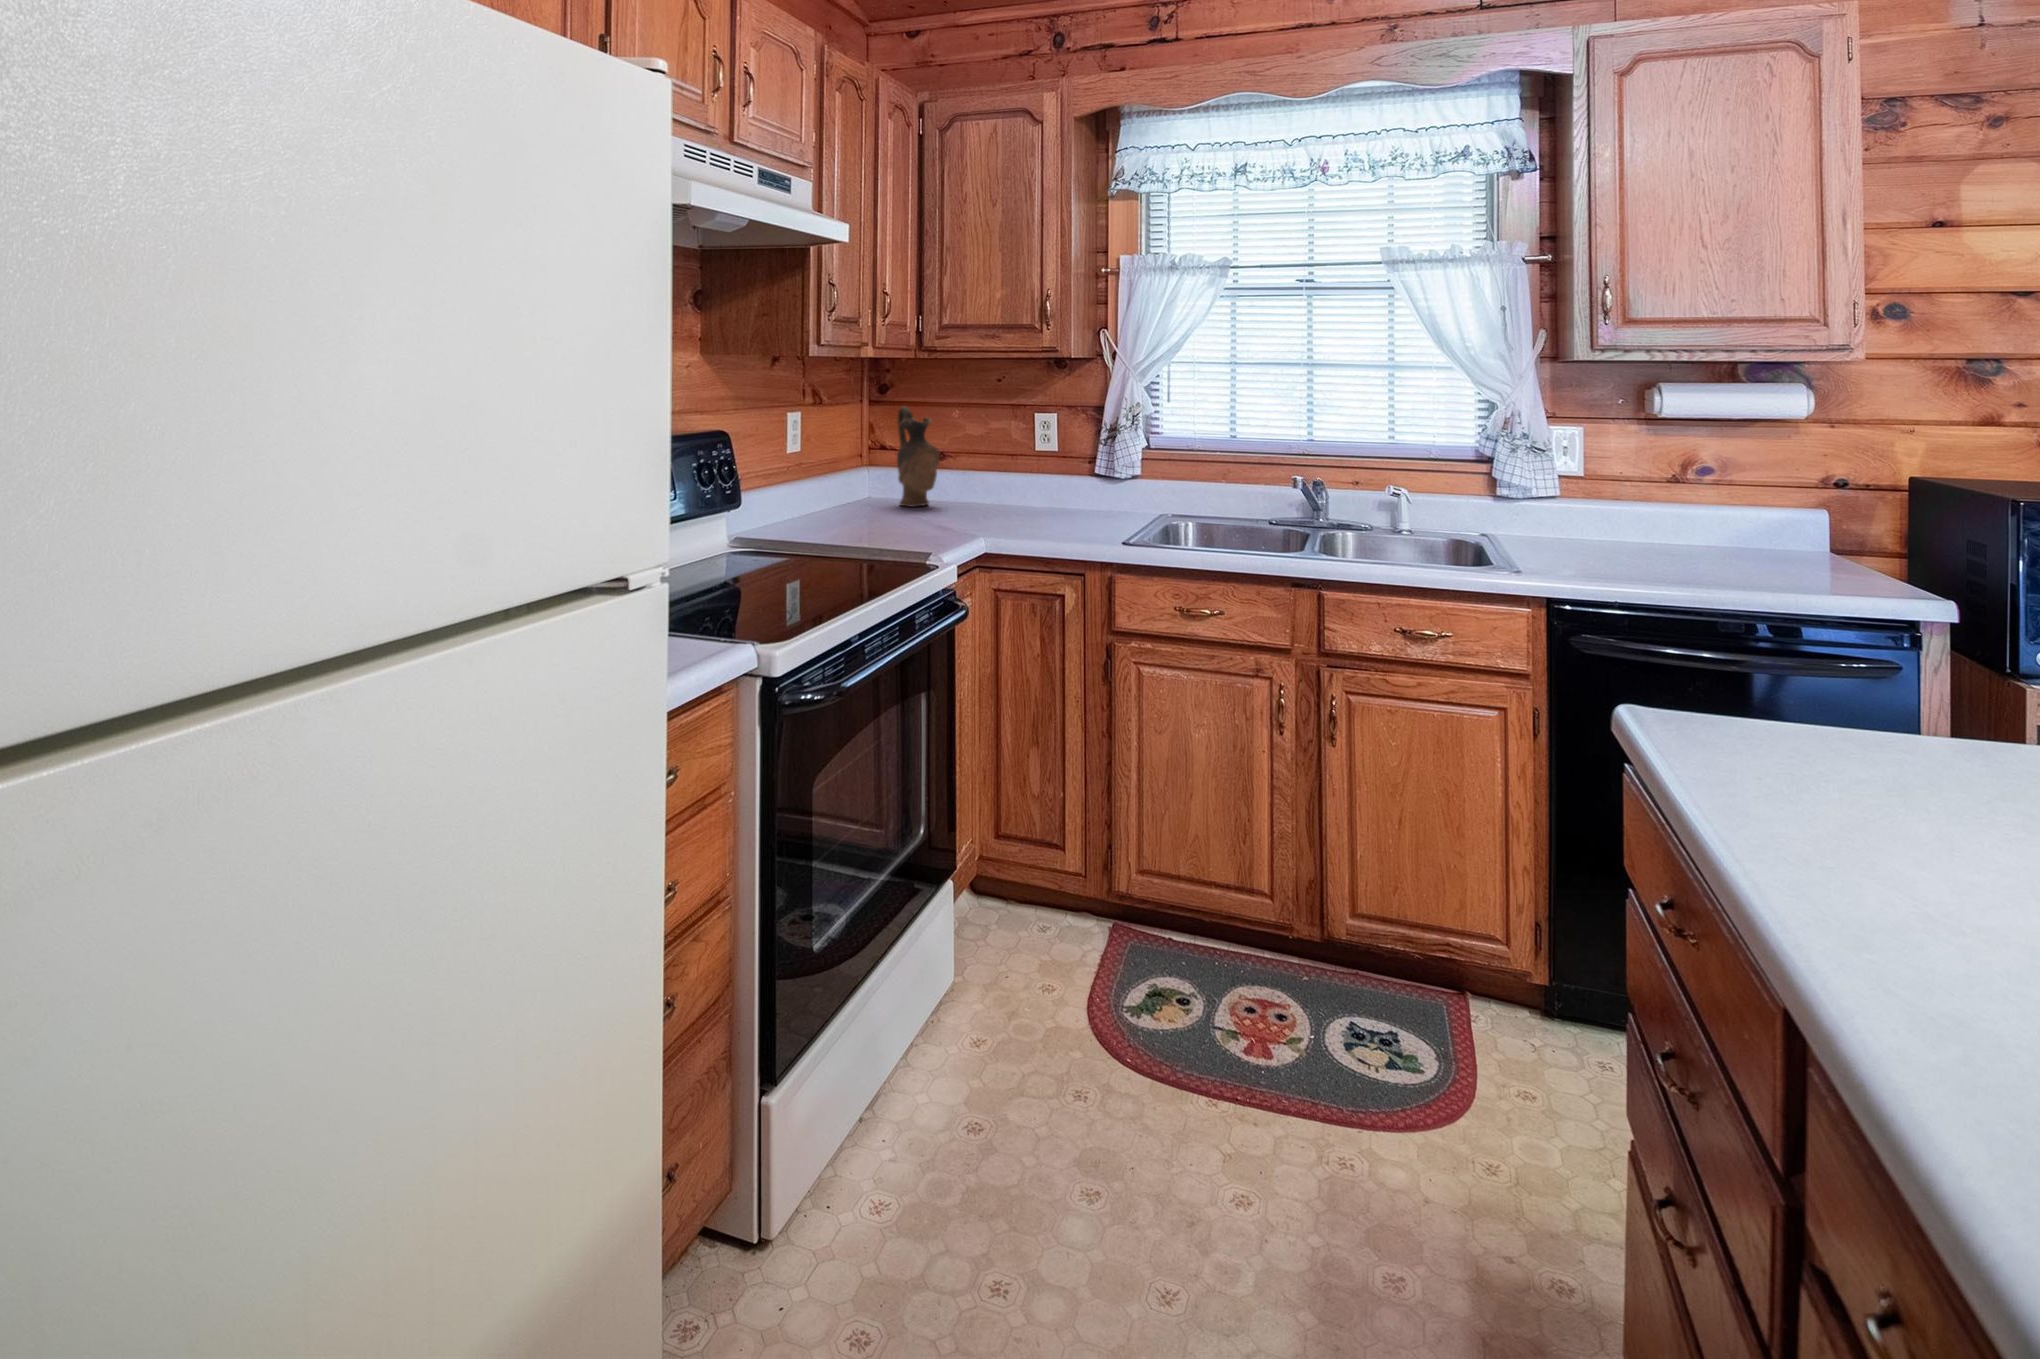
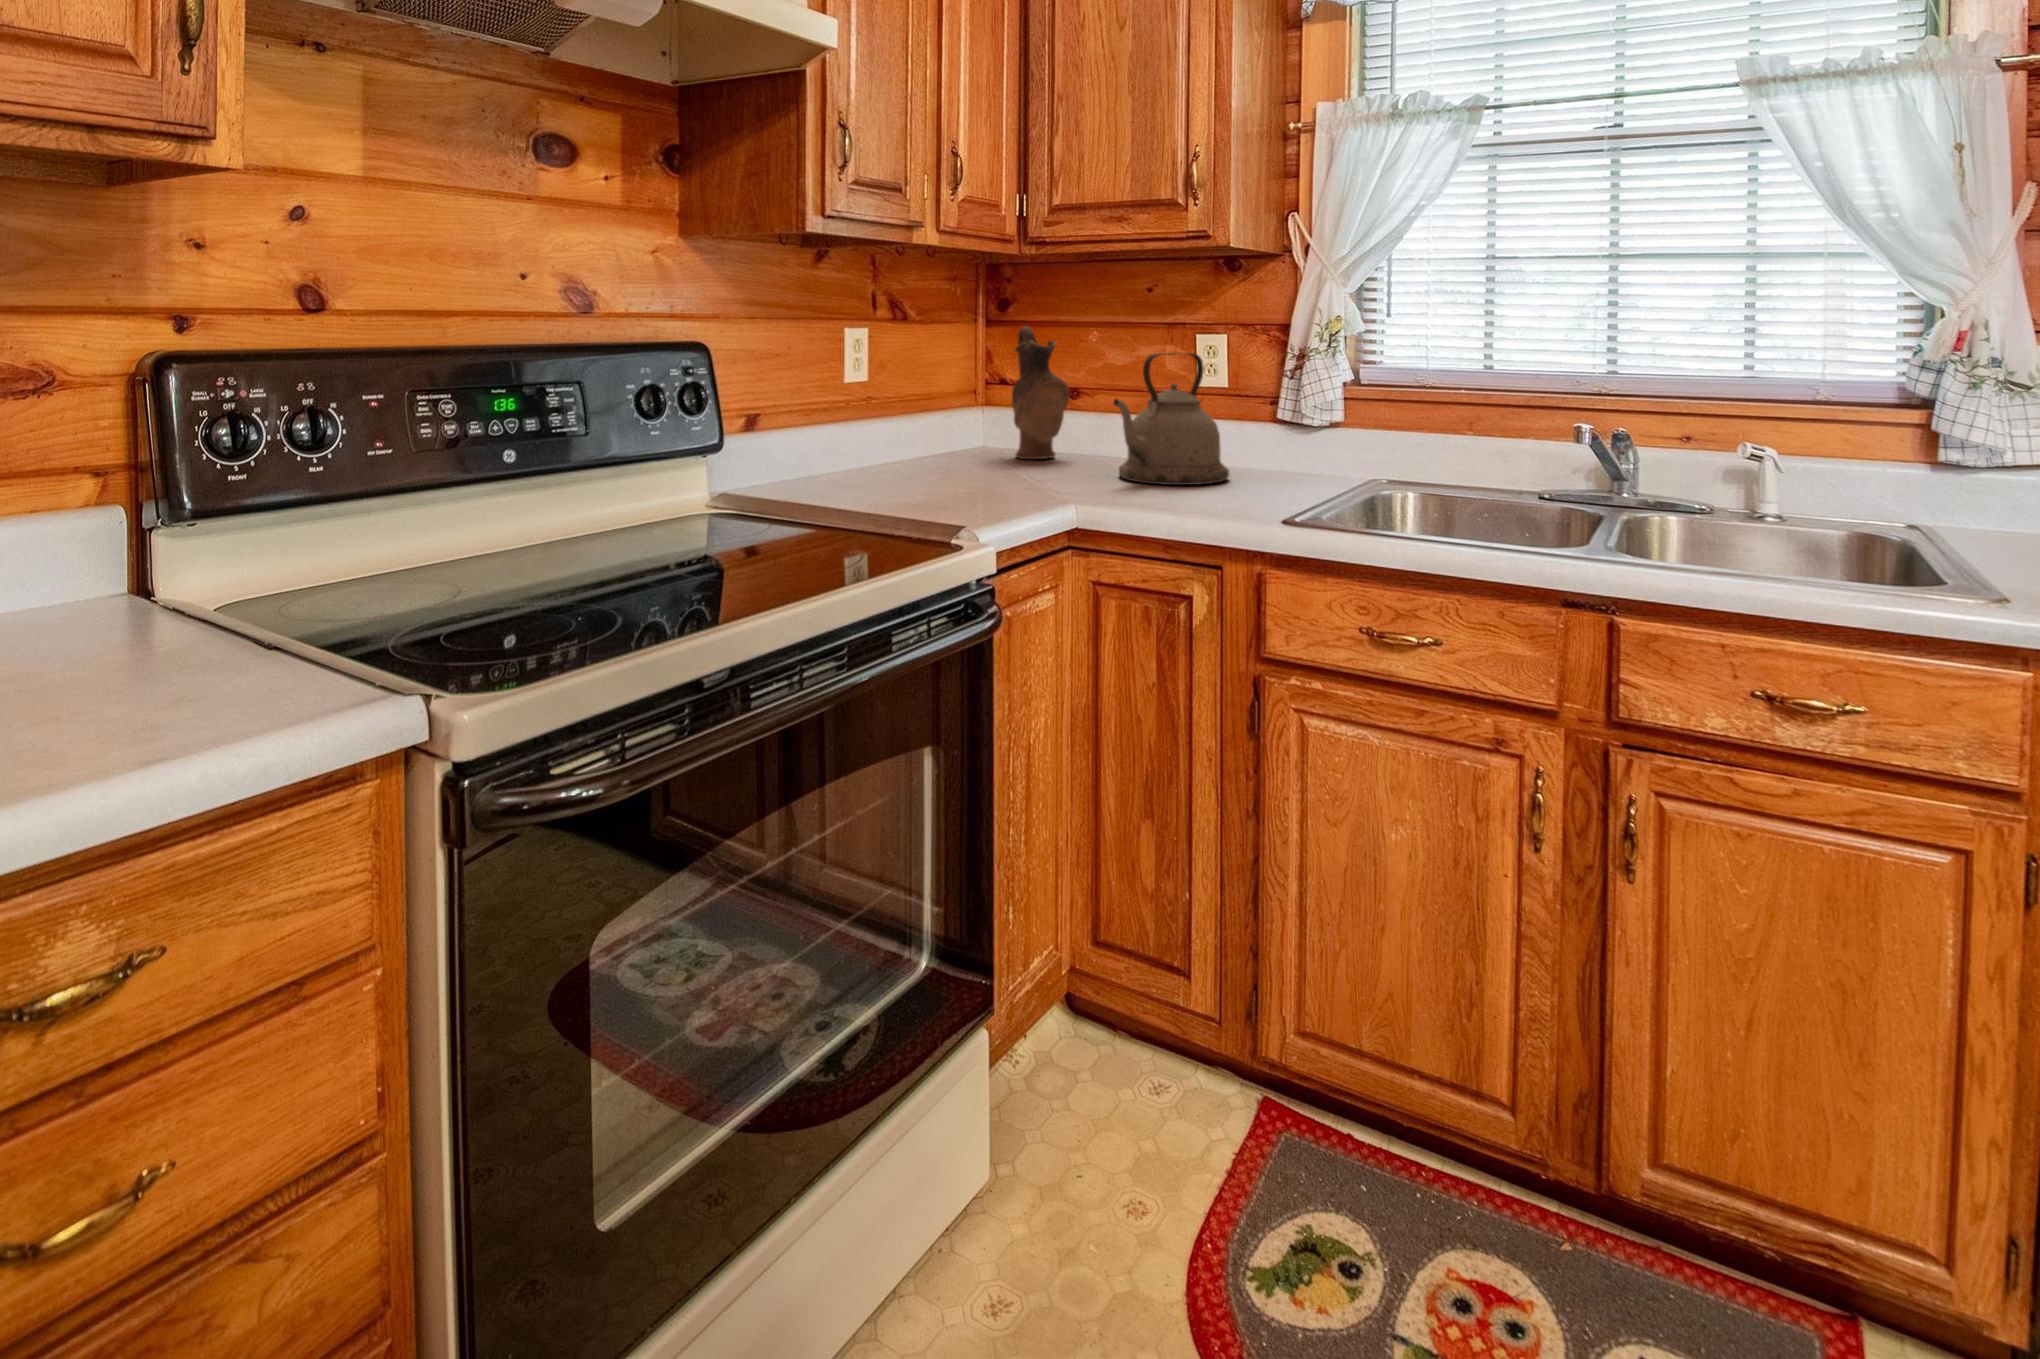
kettle: none [988,428,1066,523] -> present [1113,353,1229,485]

